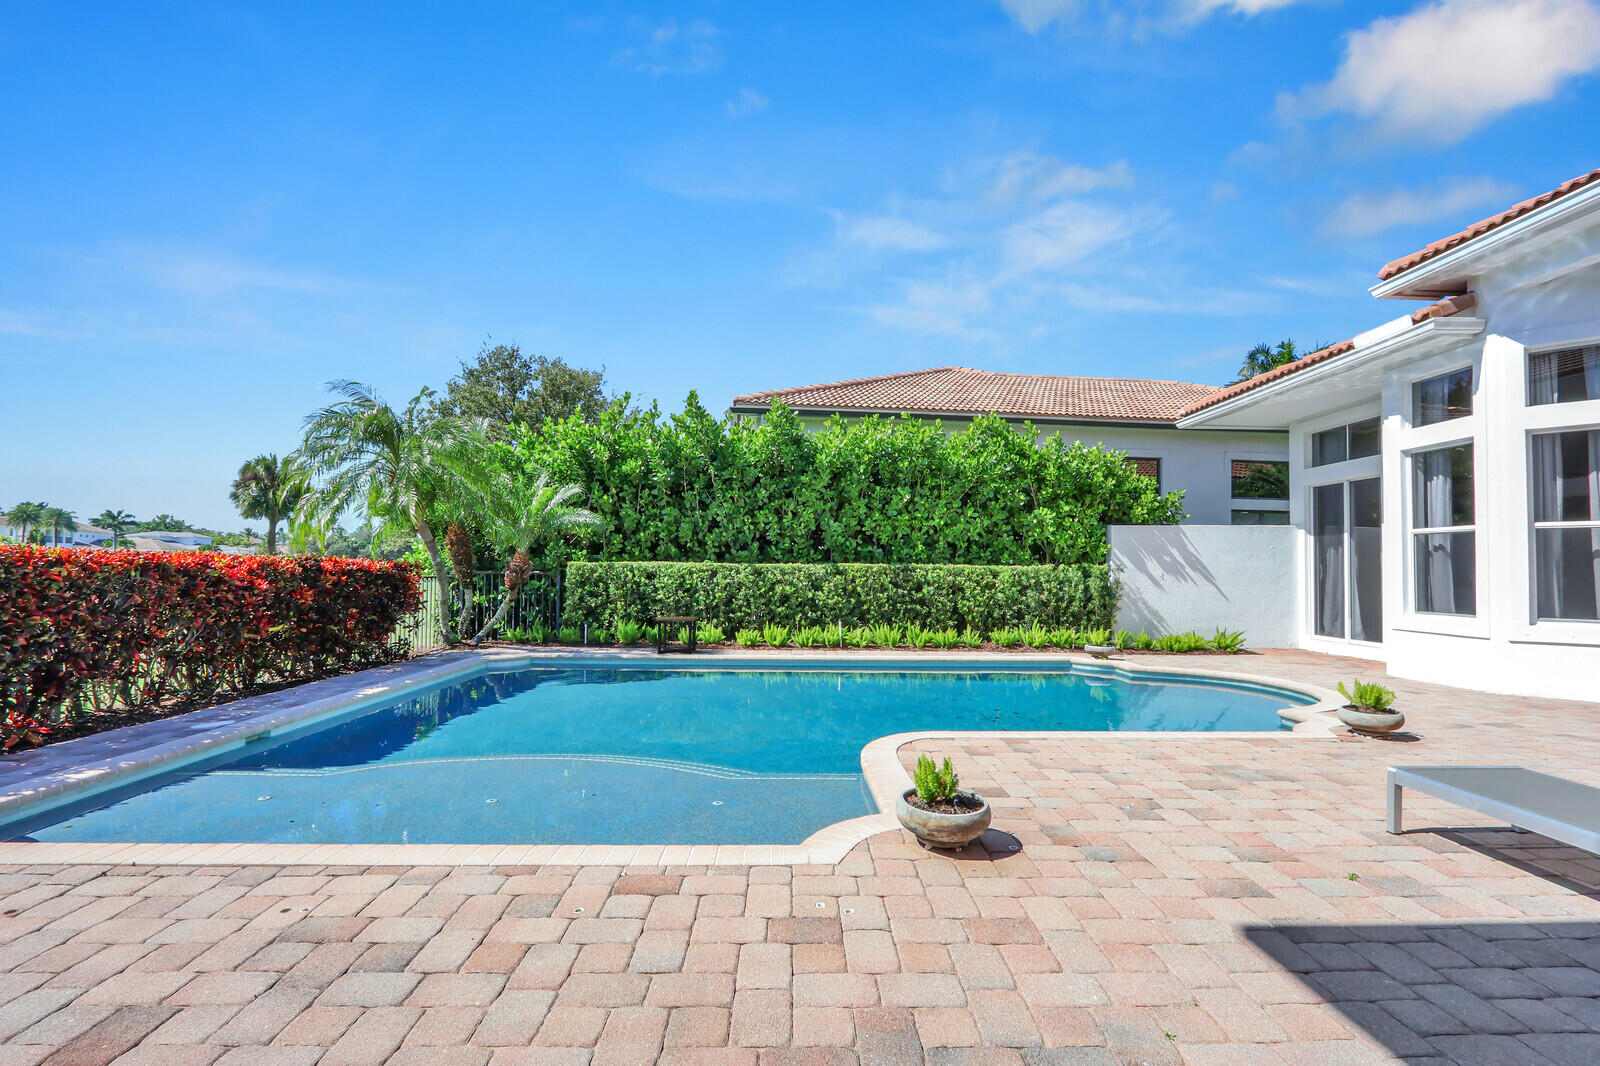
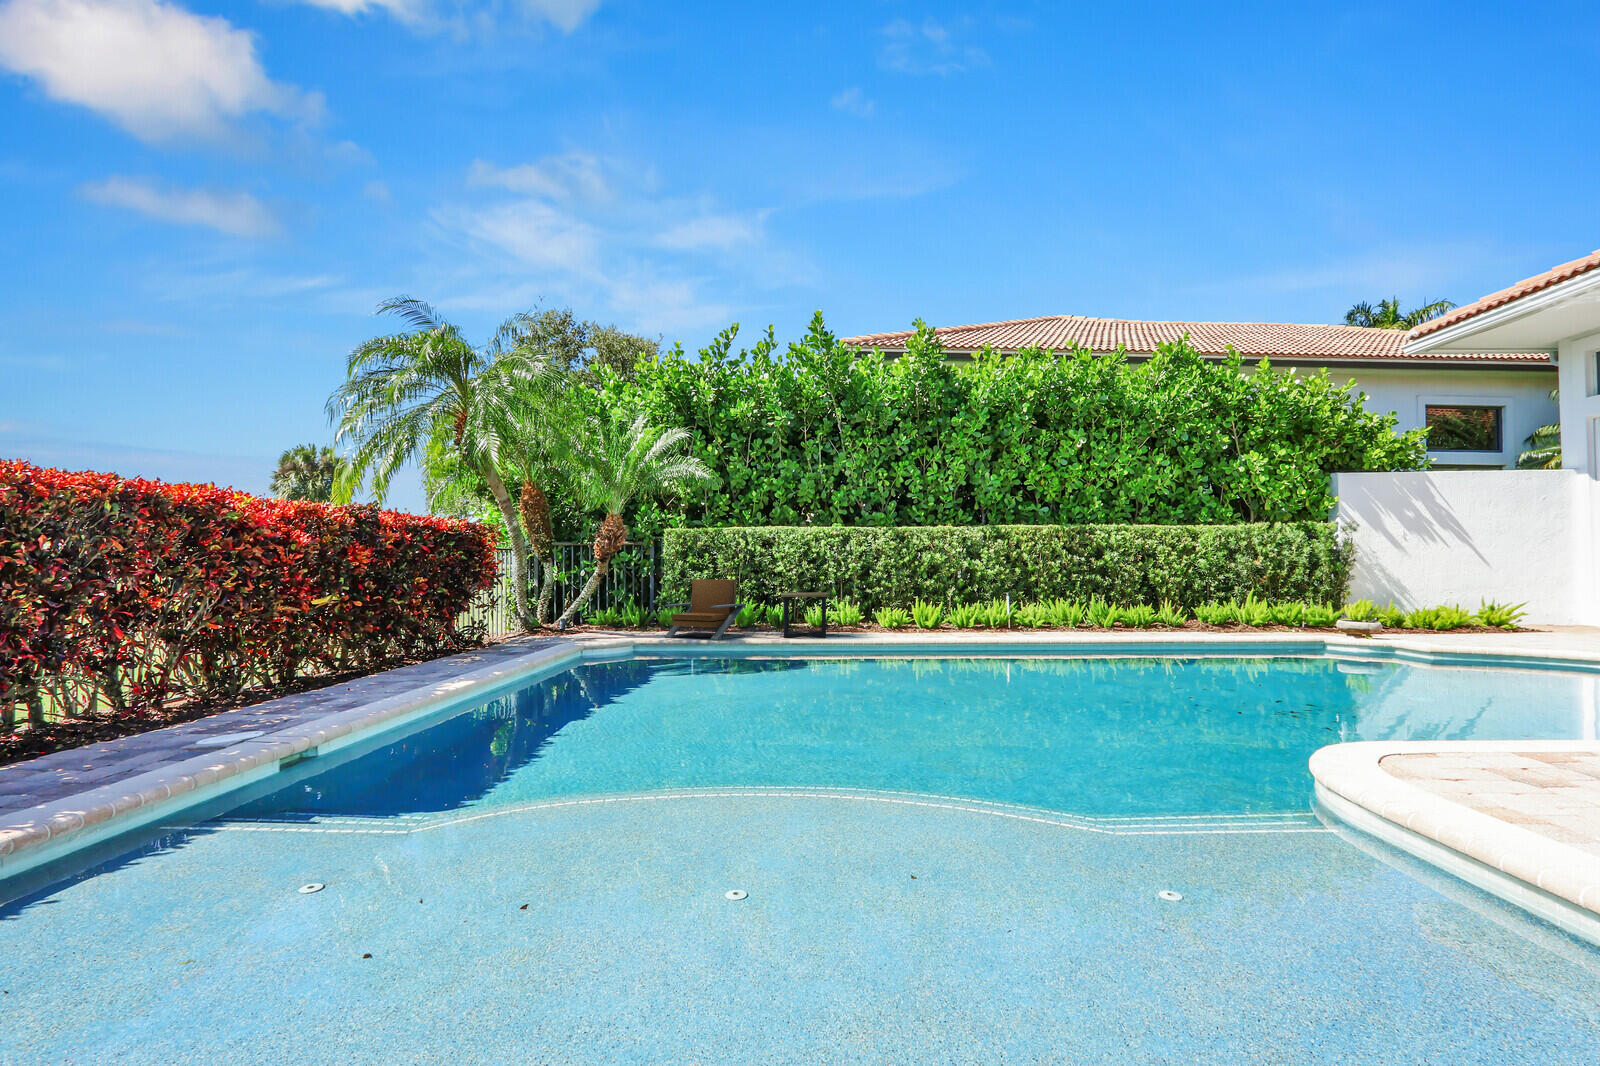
lounge chair: none [563,605,630,655] -> present [665,579,746,640]

